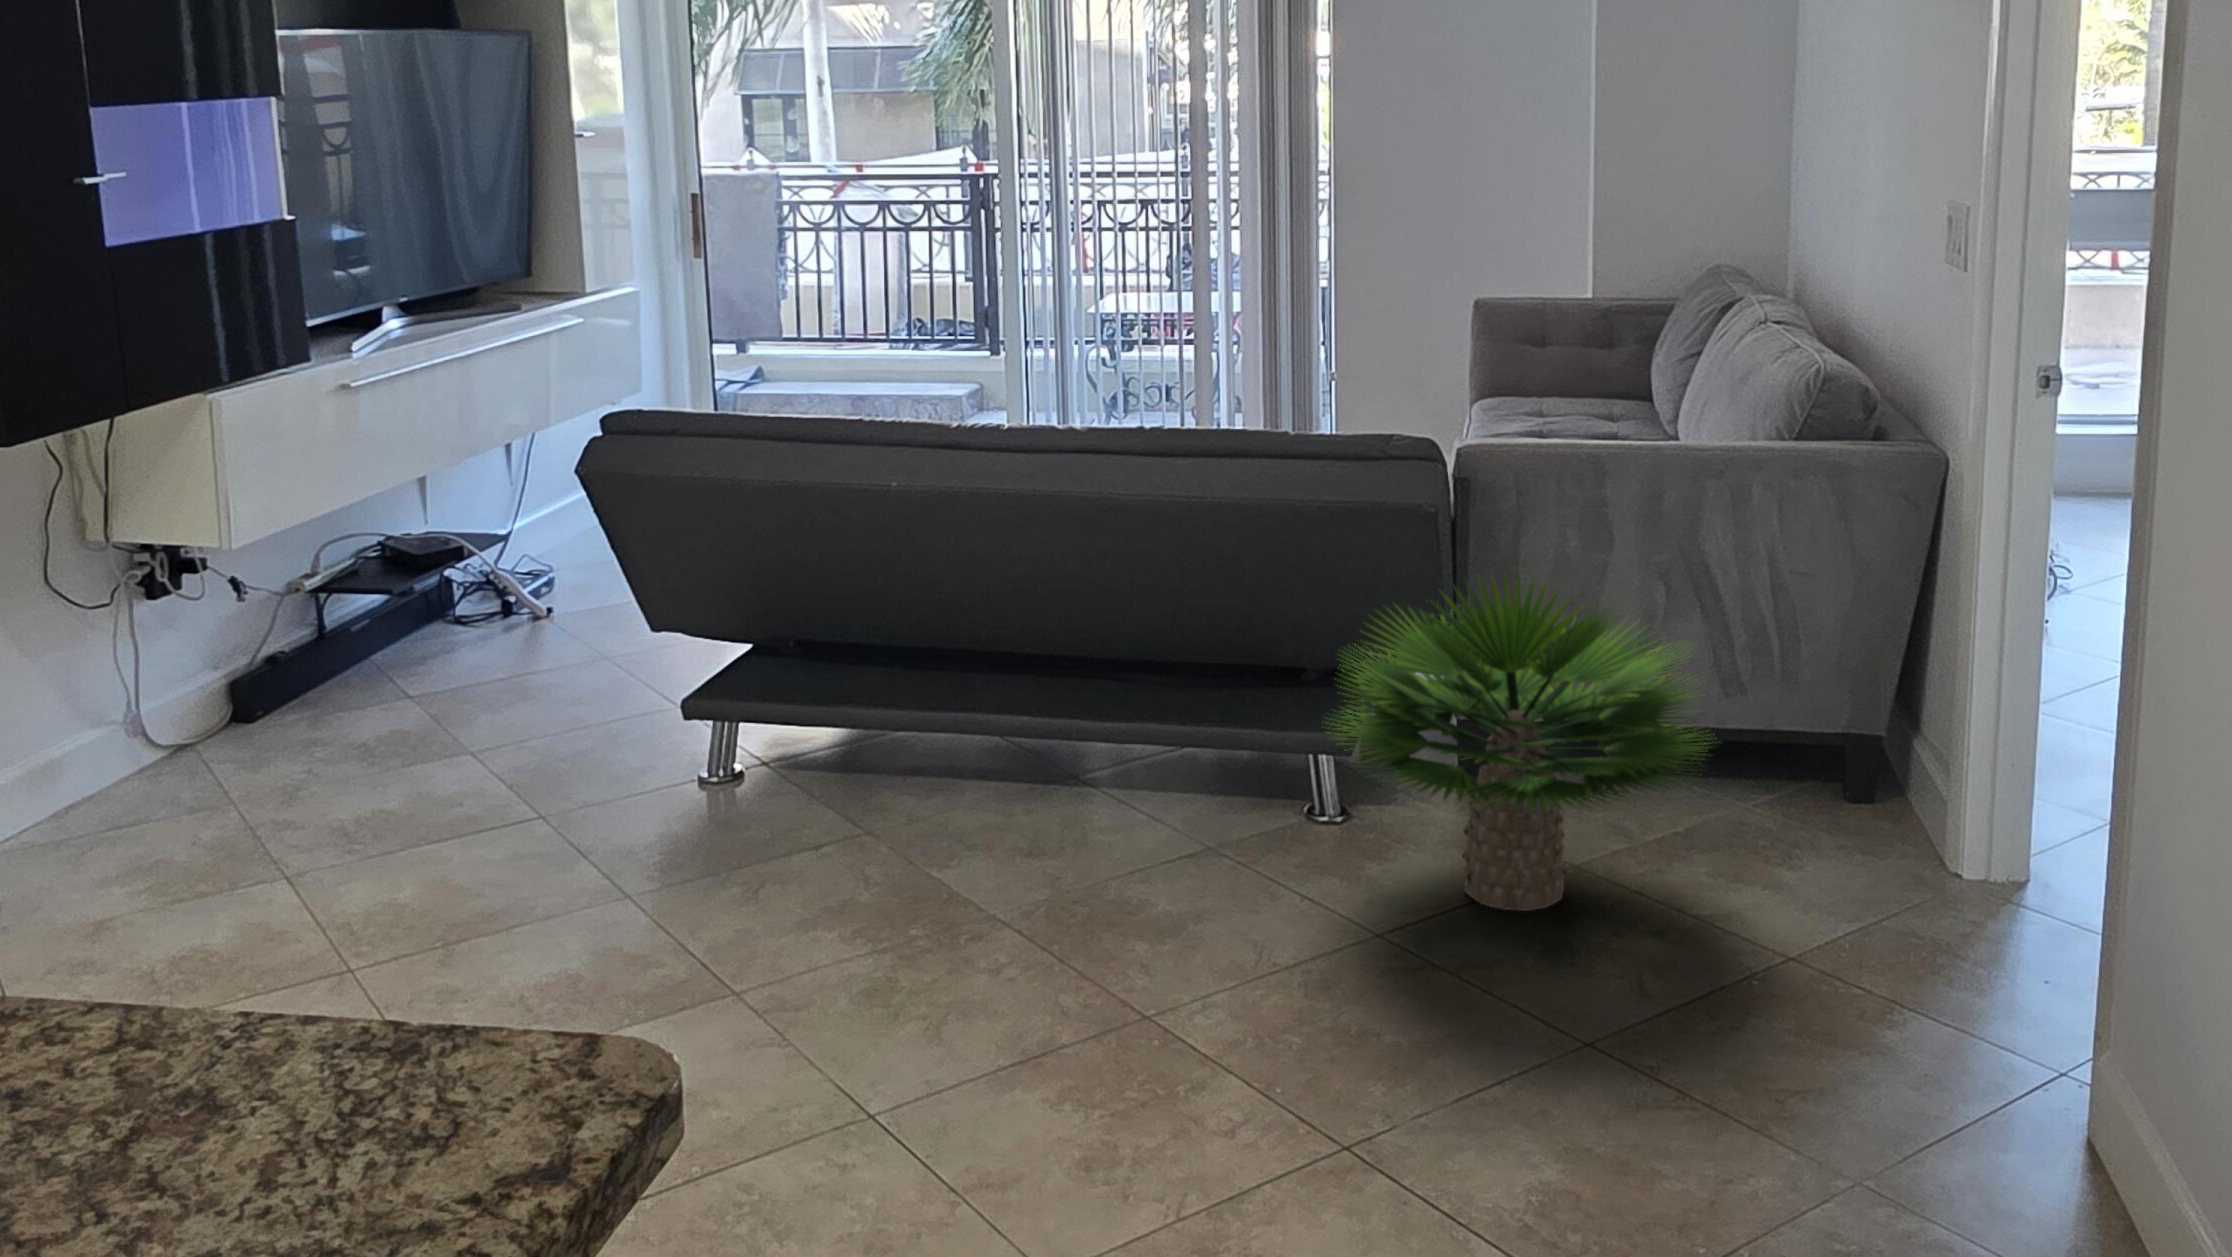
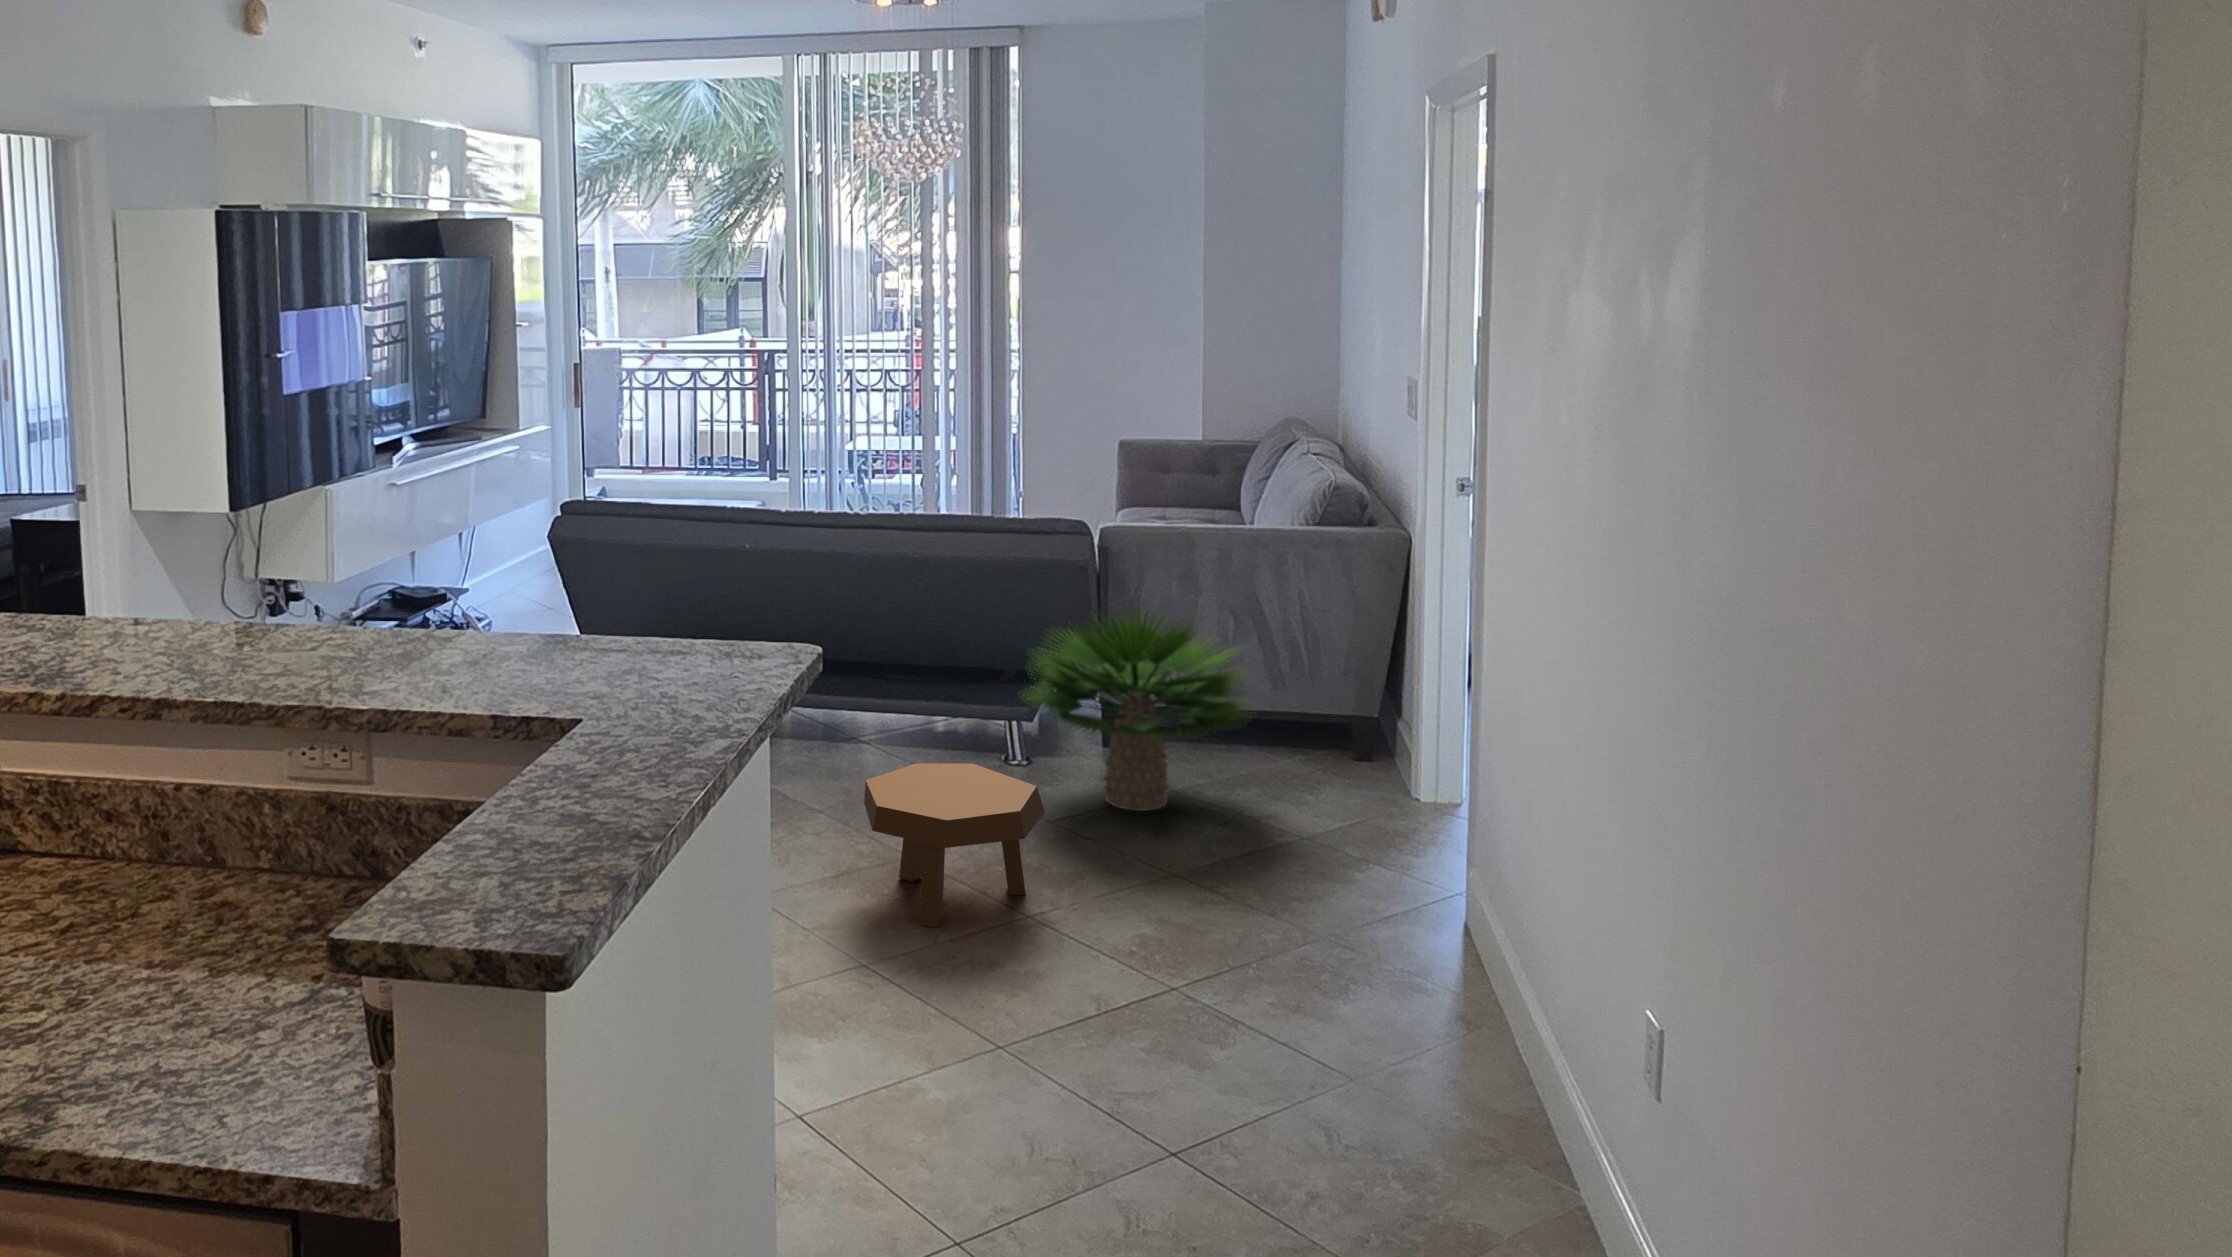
footstool: none [1057,866,1368,1182] -> present [864,763,1045,928]

